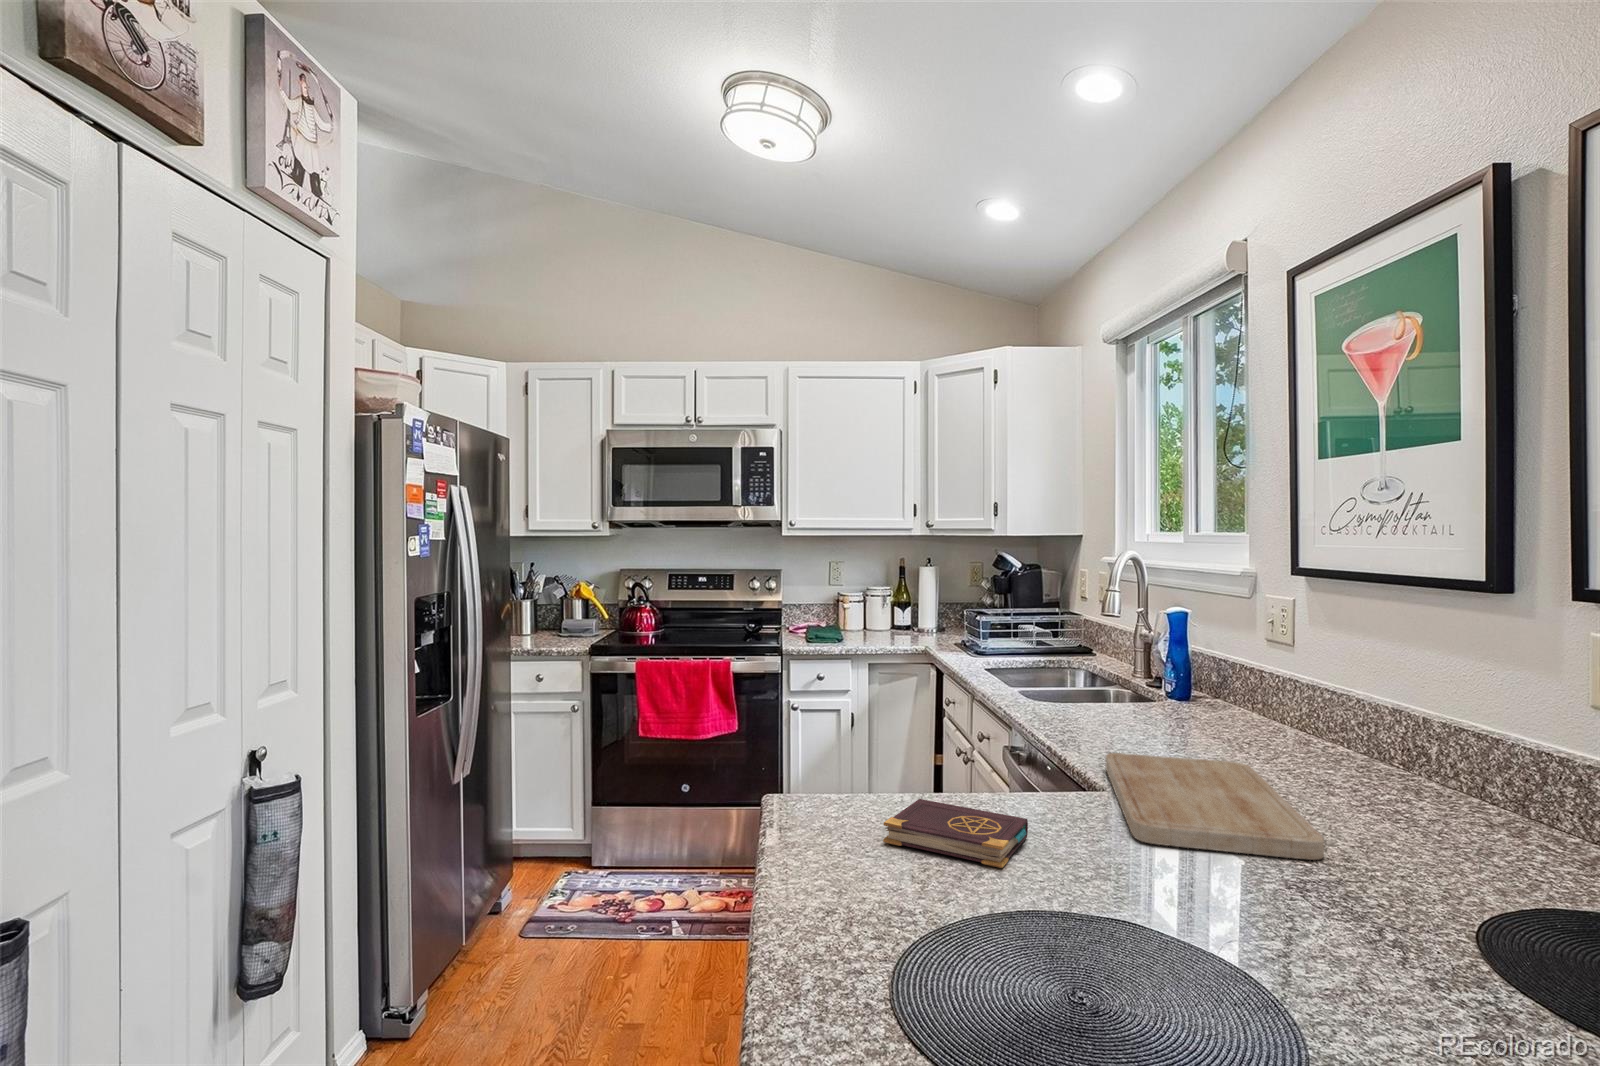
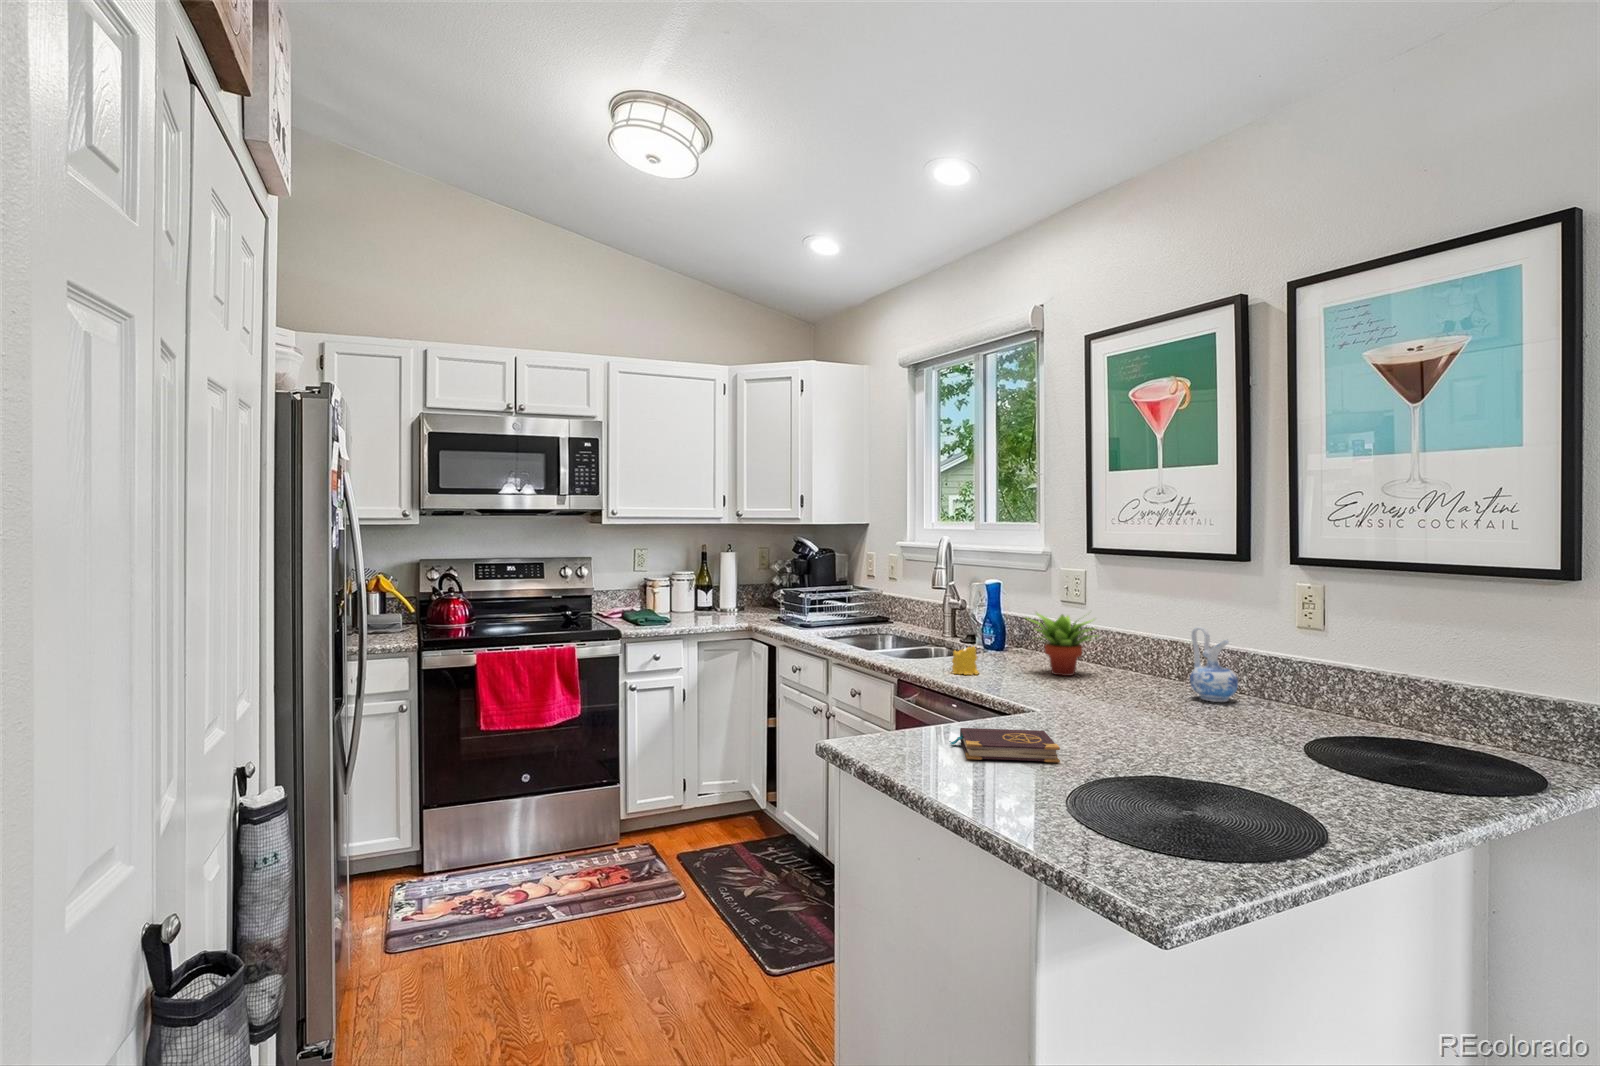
succulent plant: none [1172,652,1287,745] -> present [1028,613,1094,676]
candle: none [1064,689,1105,730] -> present [952,646,979,675]
ceramic pitcher: none [1385,691,1469,814] -> present [1190,627,1238,702]
cutting board: present [1105,753,1324,860] -> none [1022,684,1205,737]

